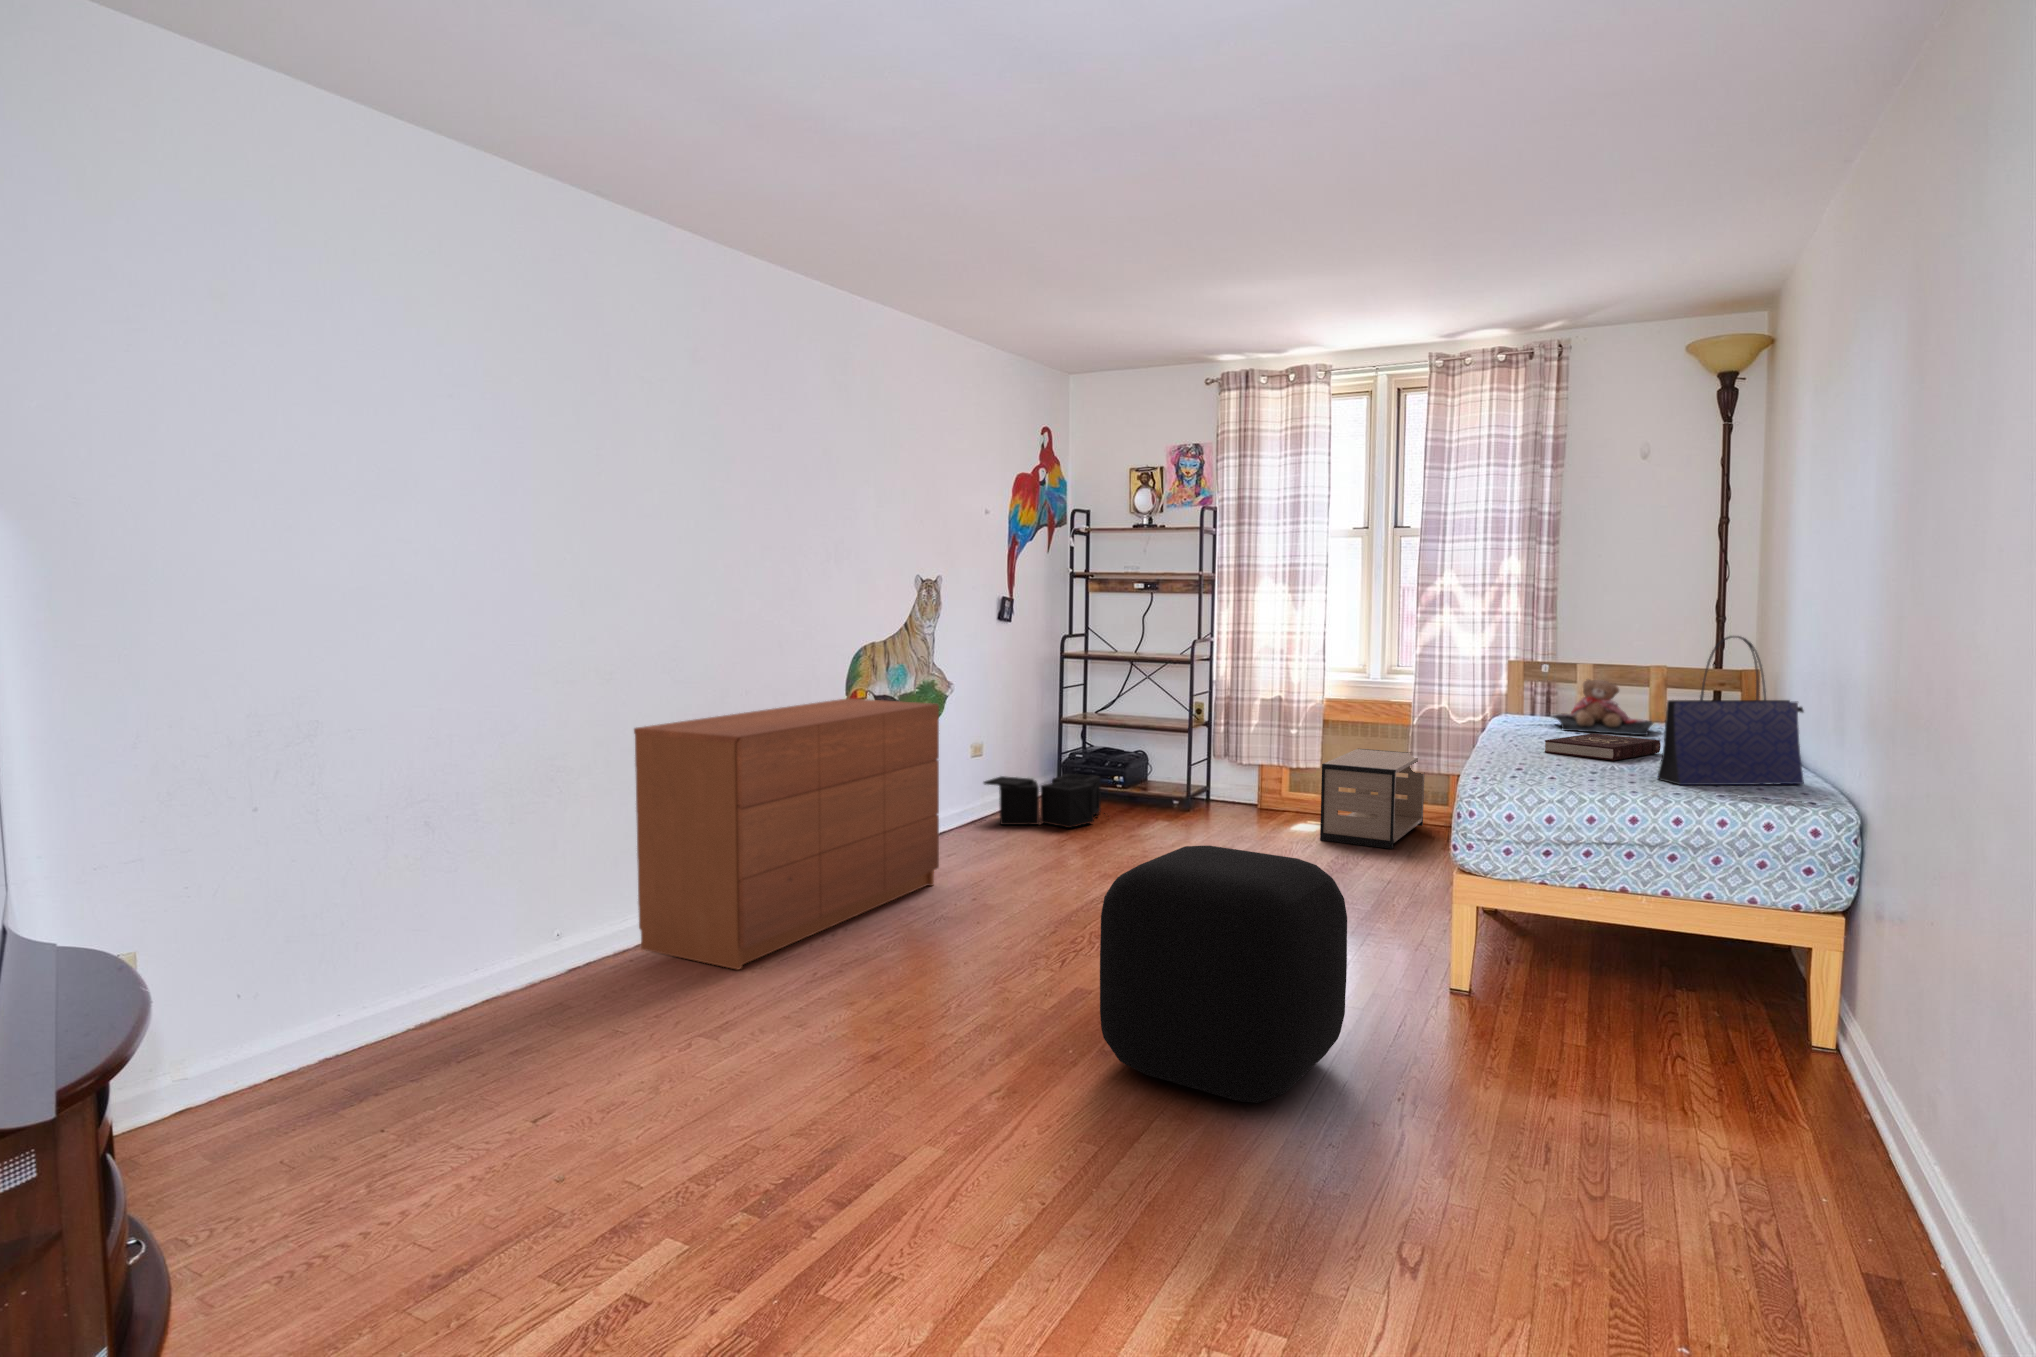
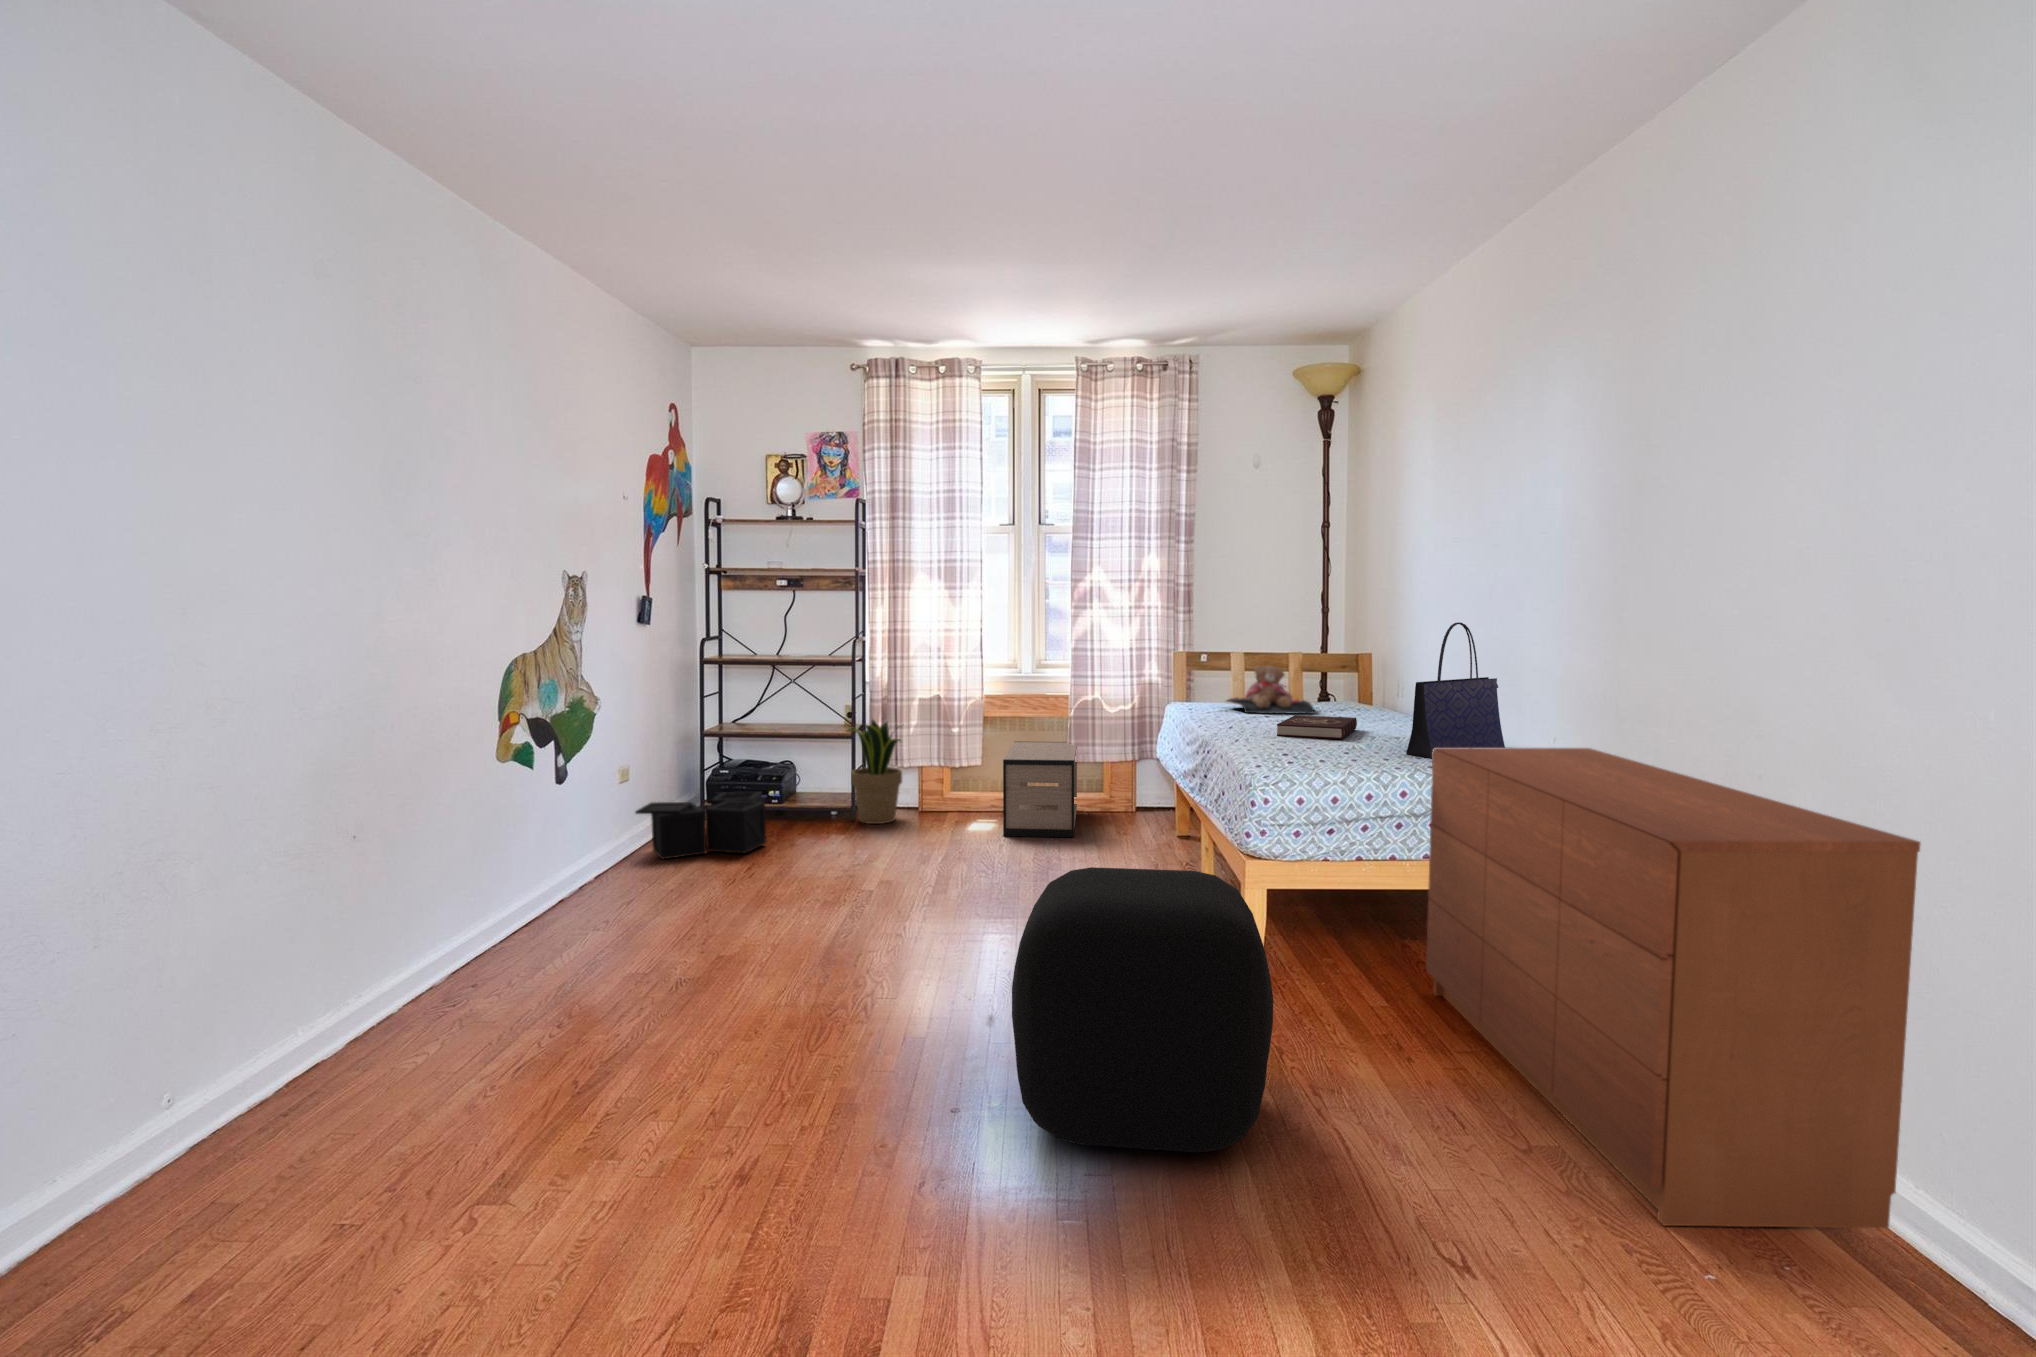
dresser: present [634,698,939,970] -> present [1426,748,1920,1228]
potted plant: none [1181,716,1242,817] -> present [848,720,902,824]

